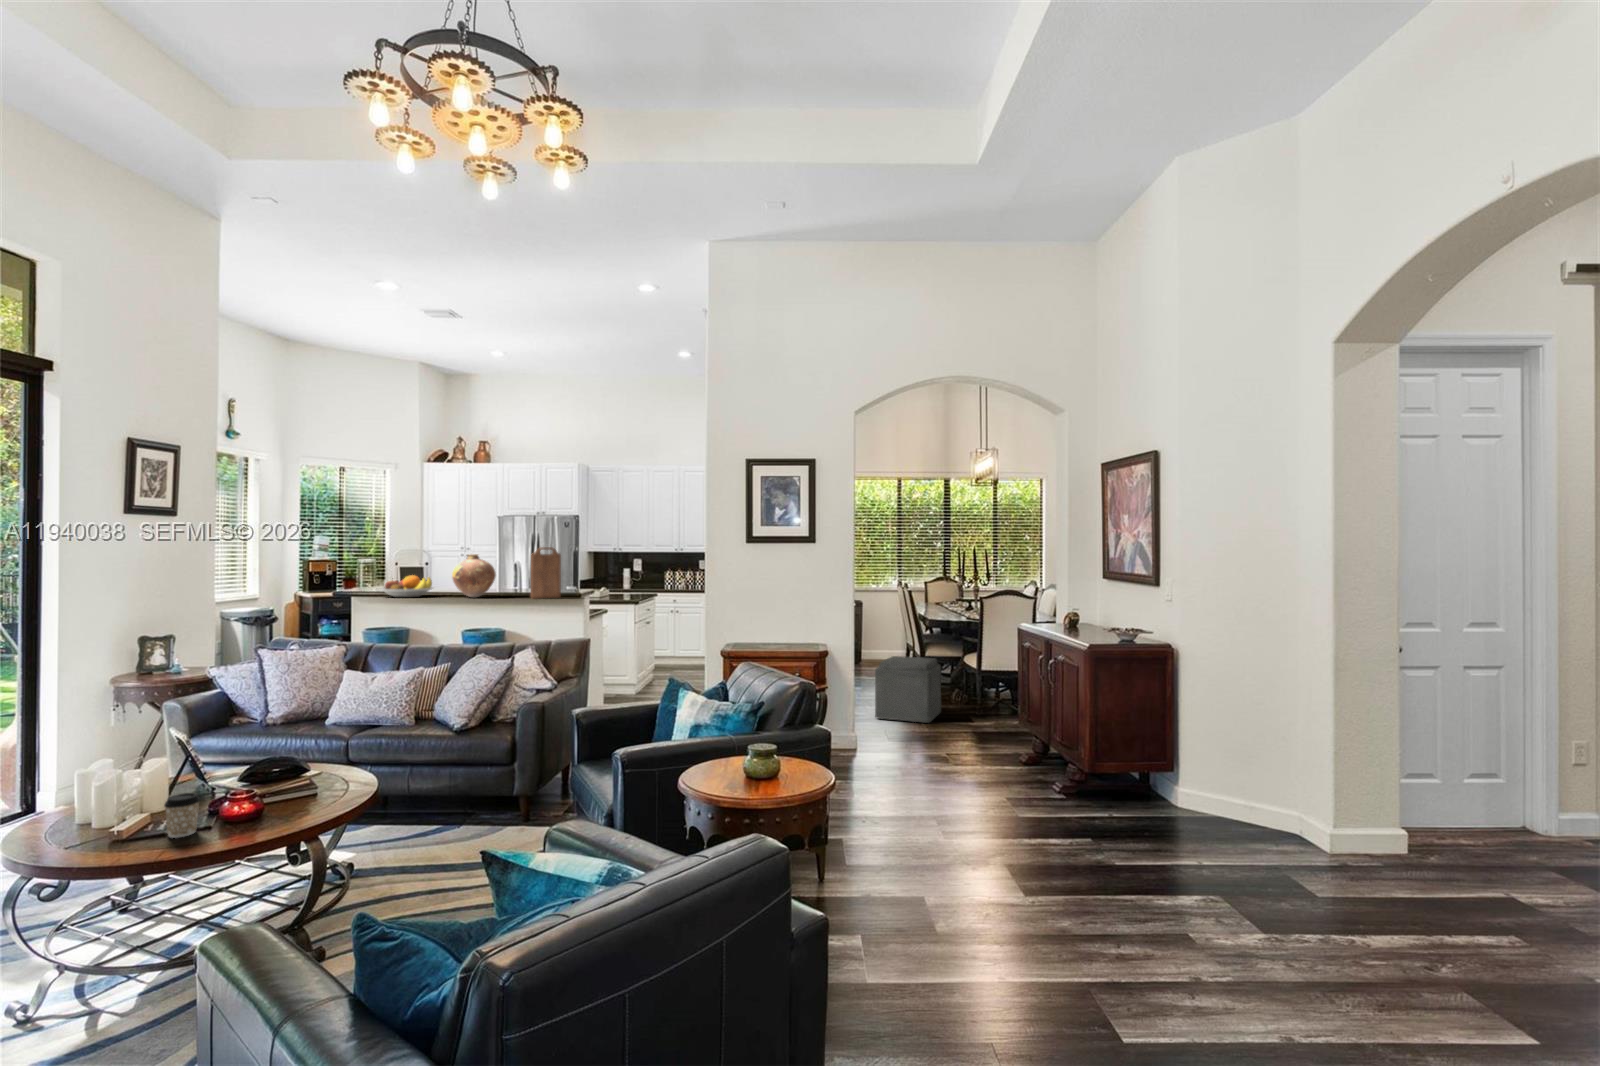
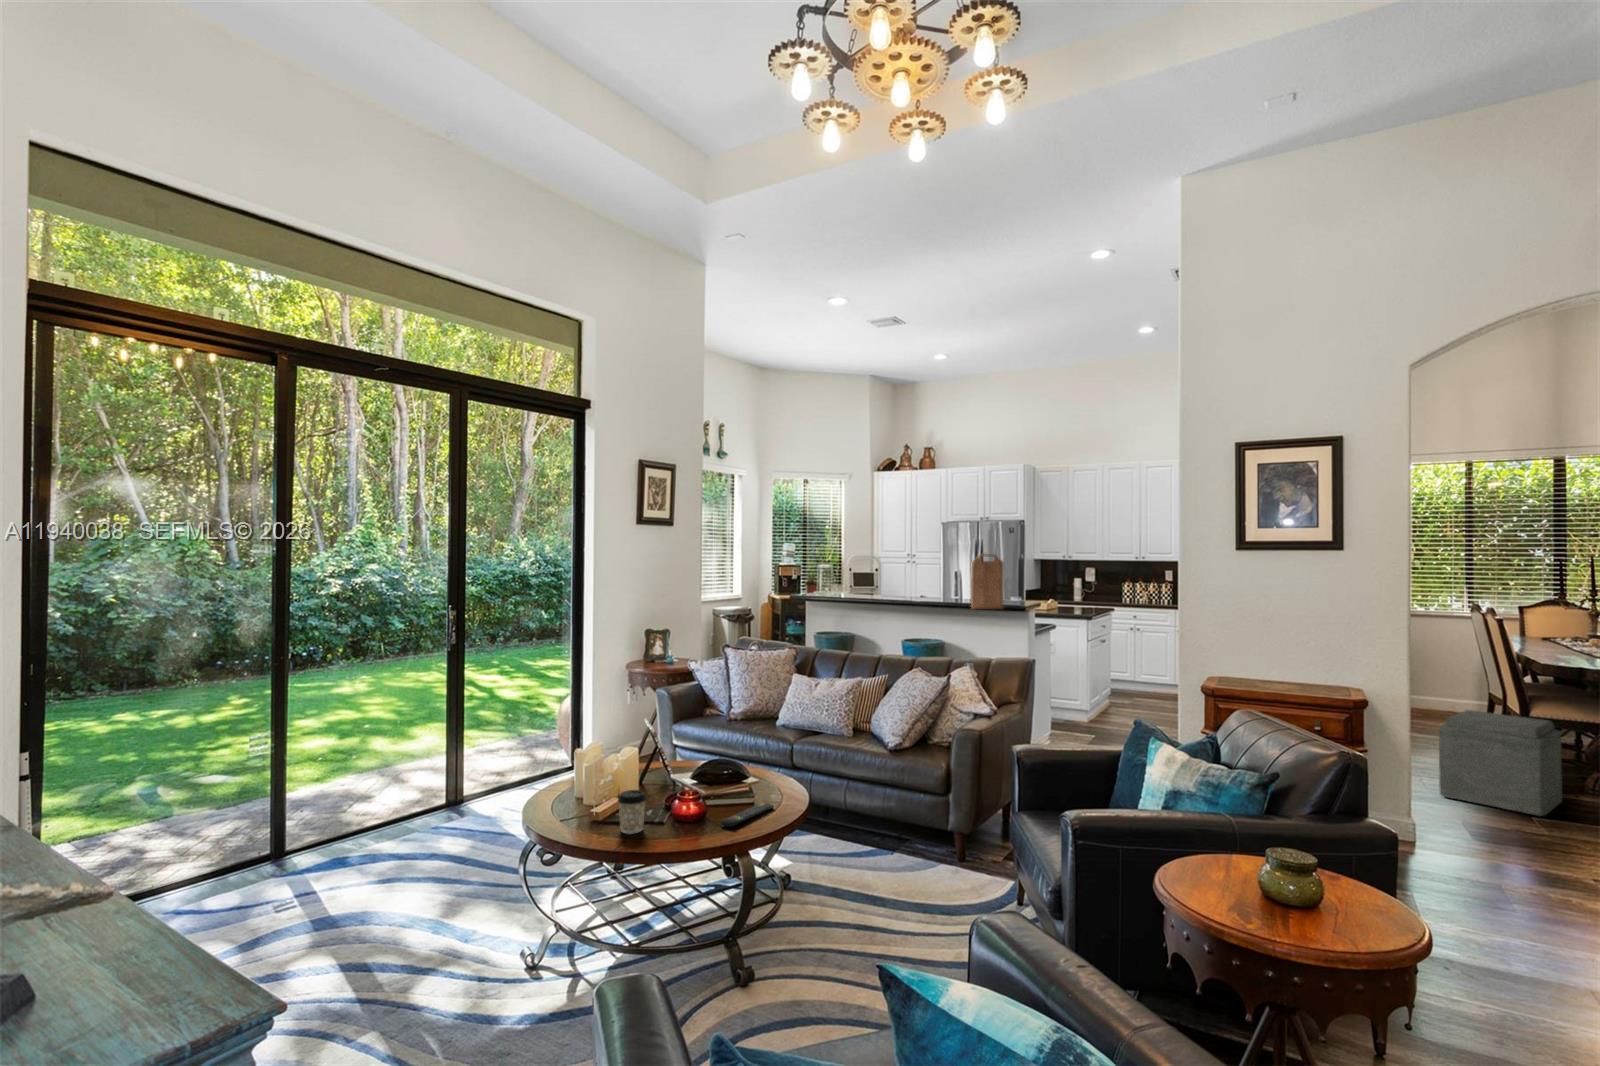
vase: present [452,554,496,597] -> none [894,561,936,605]
fruit bowl: present [380,575,433,598] -> none [829,581,878,603]
remote control: none [288,789,344,814] -> present [721,803,774,827]

